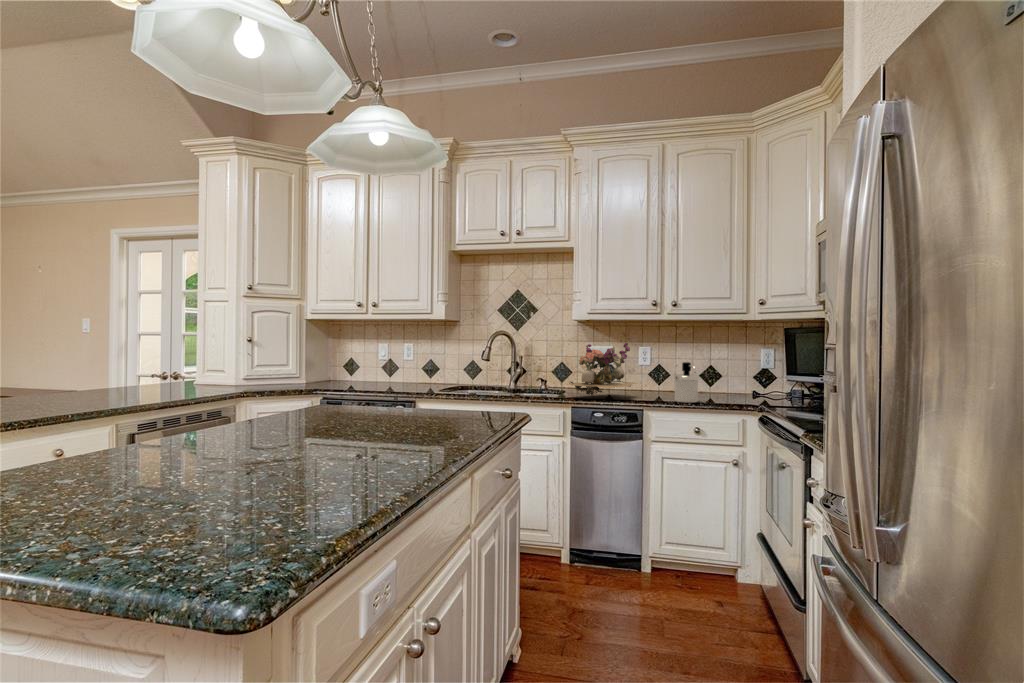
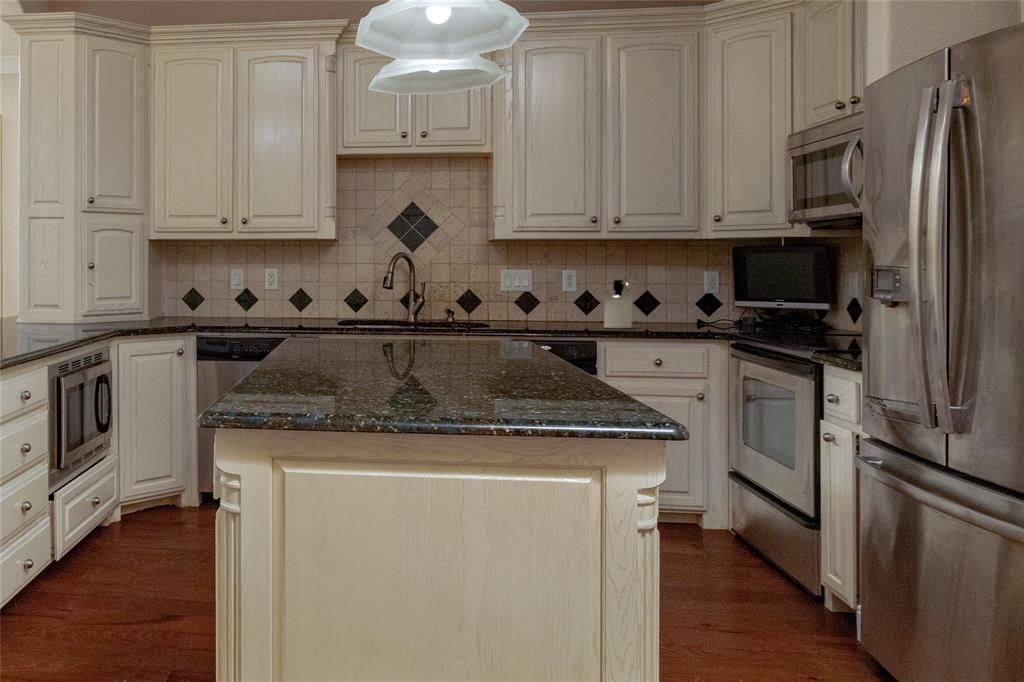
flower arrangement: present [567,341,637,396] -> none [471,258,560,326]

